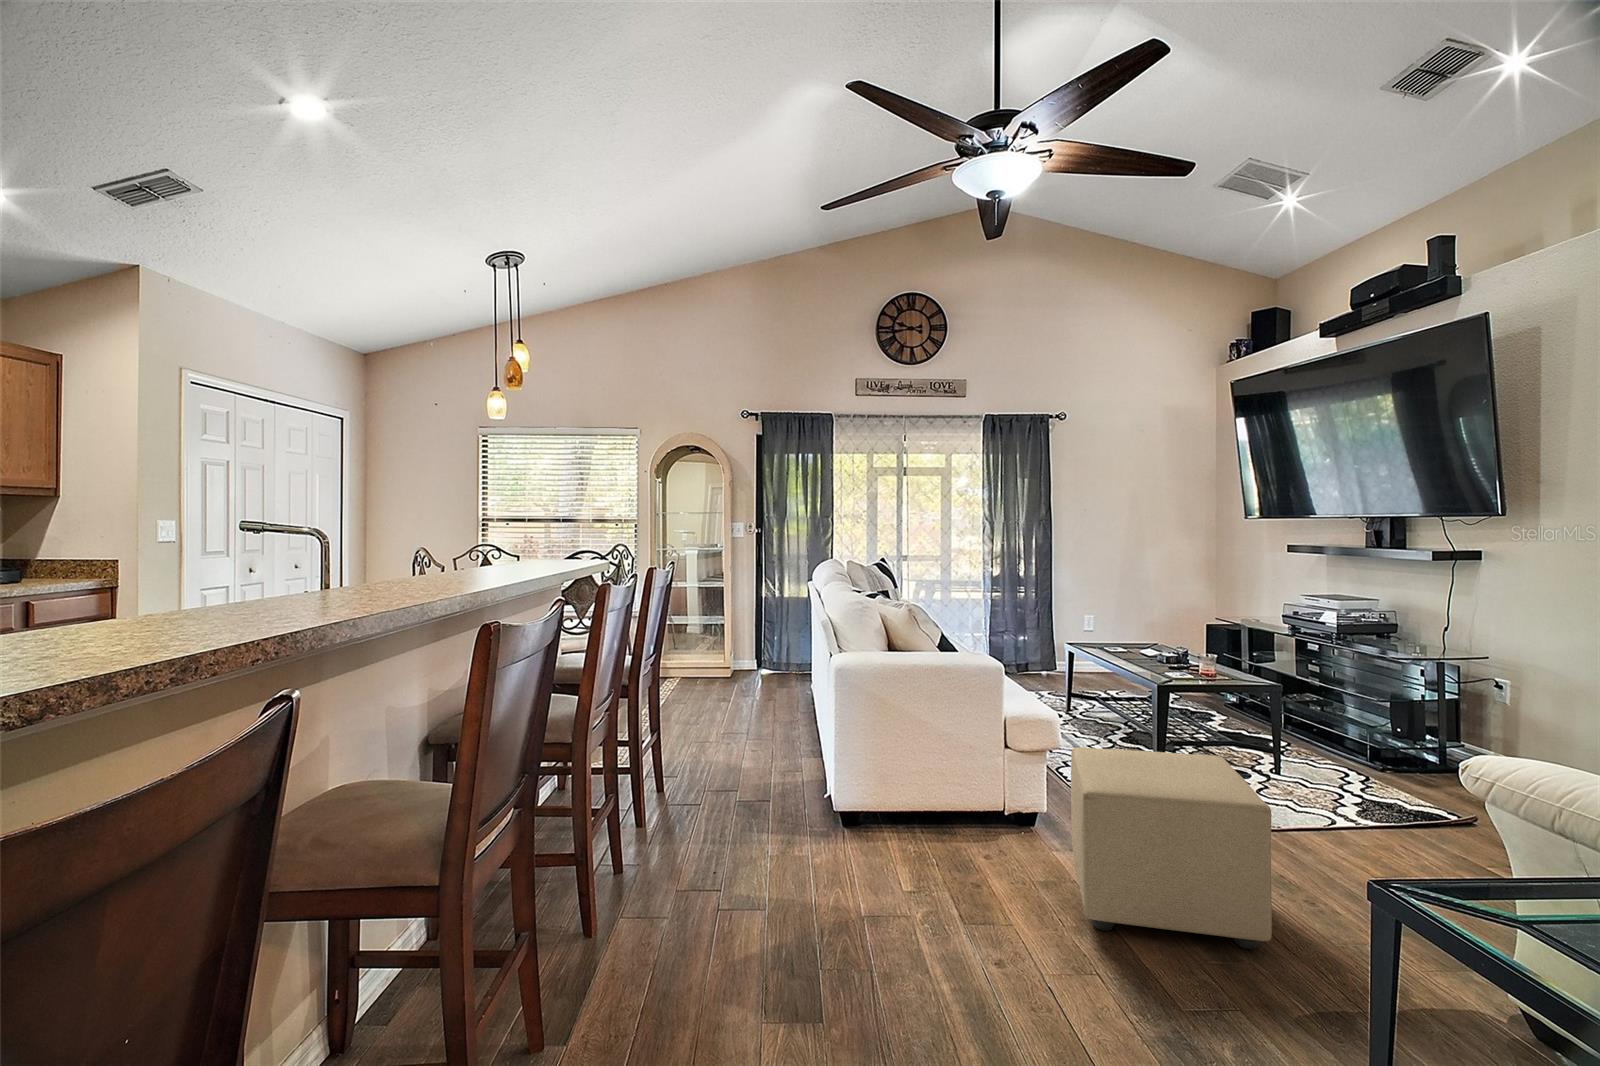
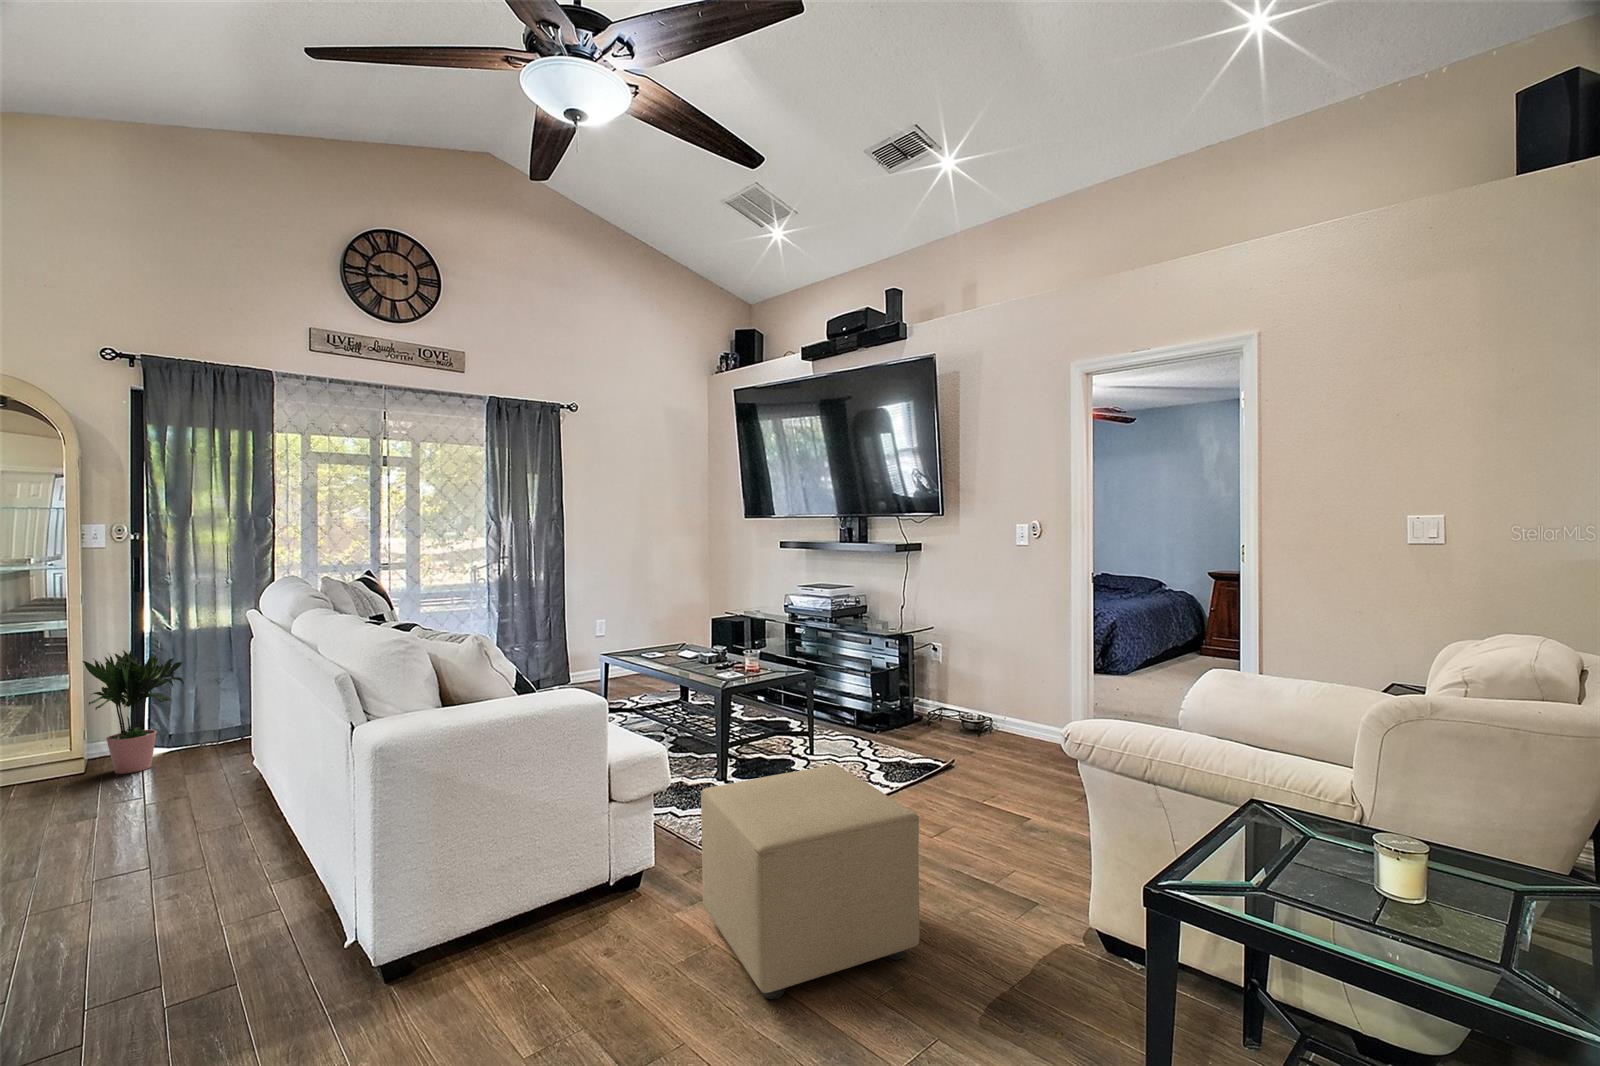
potted plant: none [730,603,781,683] -> present [83,650,184,774]

